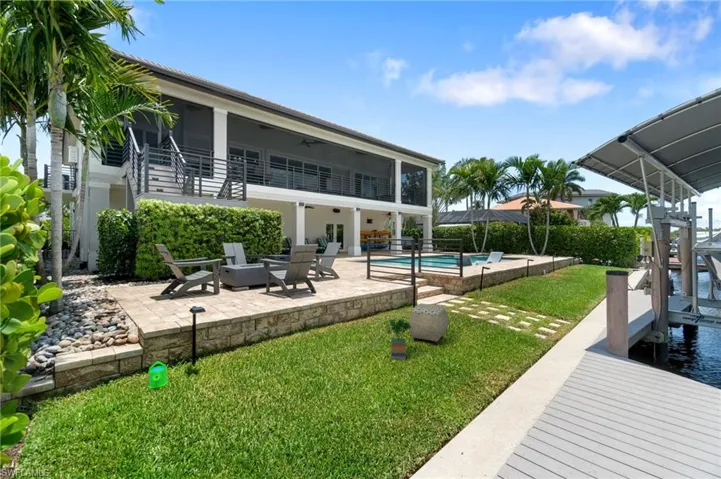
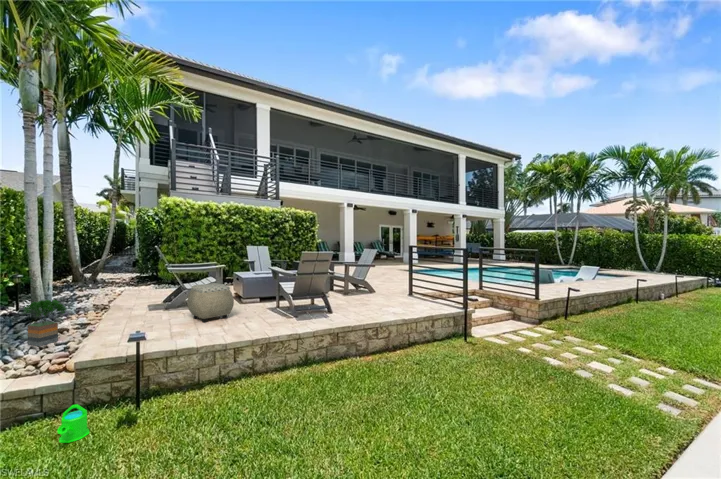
ottoman: present [409,304,449,345] -> present [187,283,234,323]
potted tree: present [386,319,411,360] -> present [24,300,66,346]

